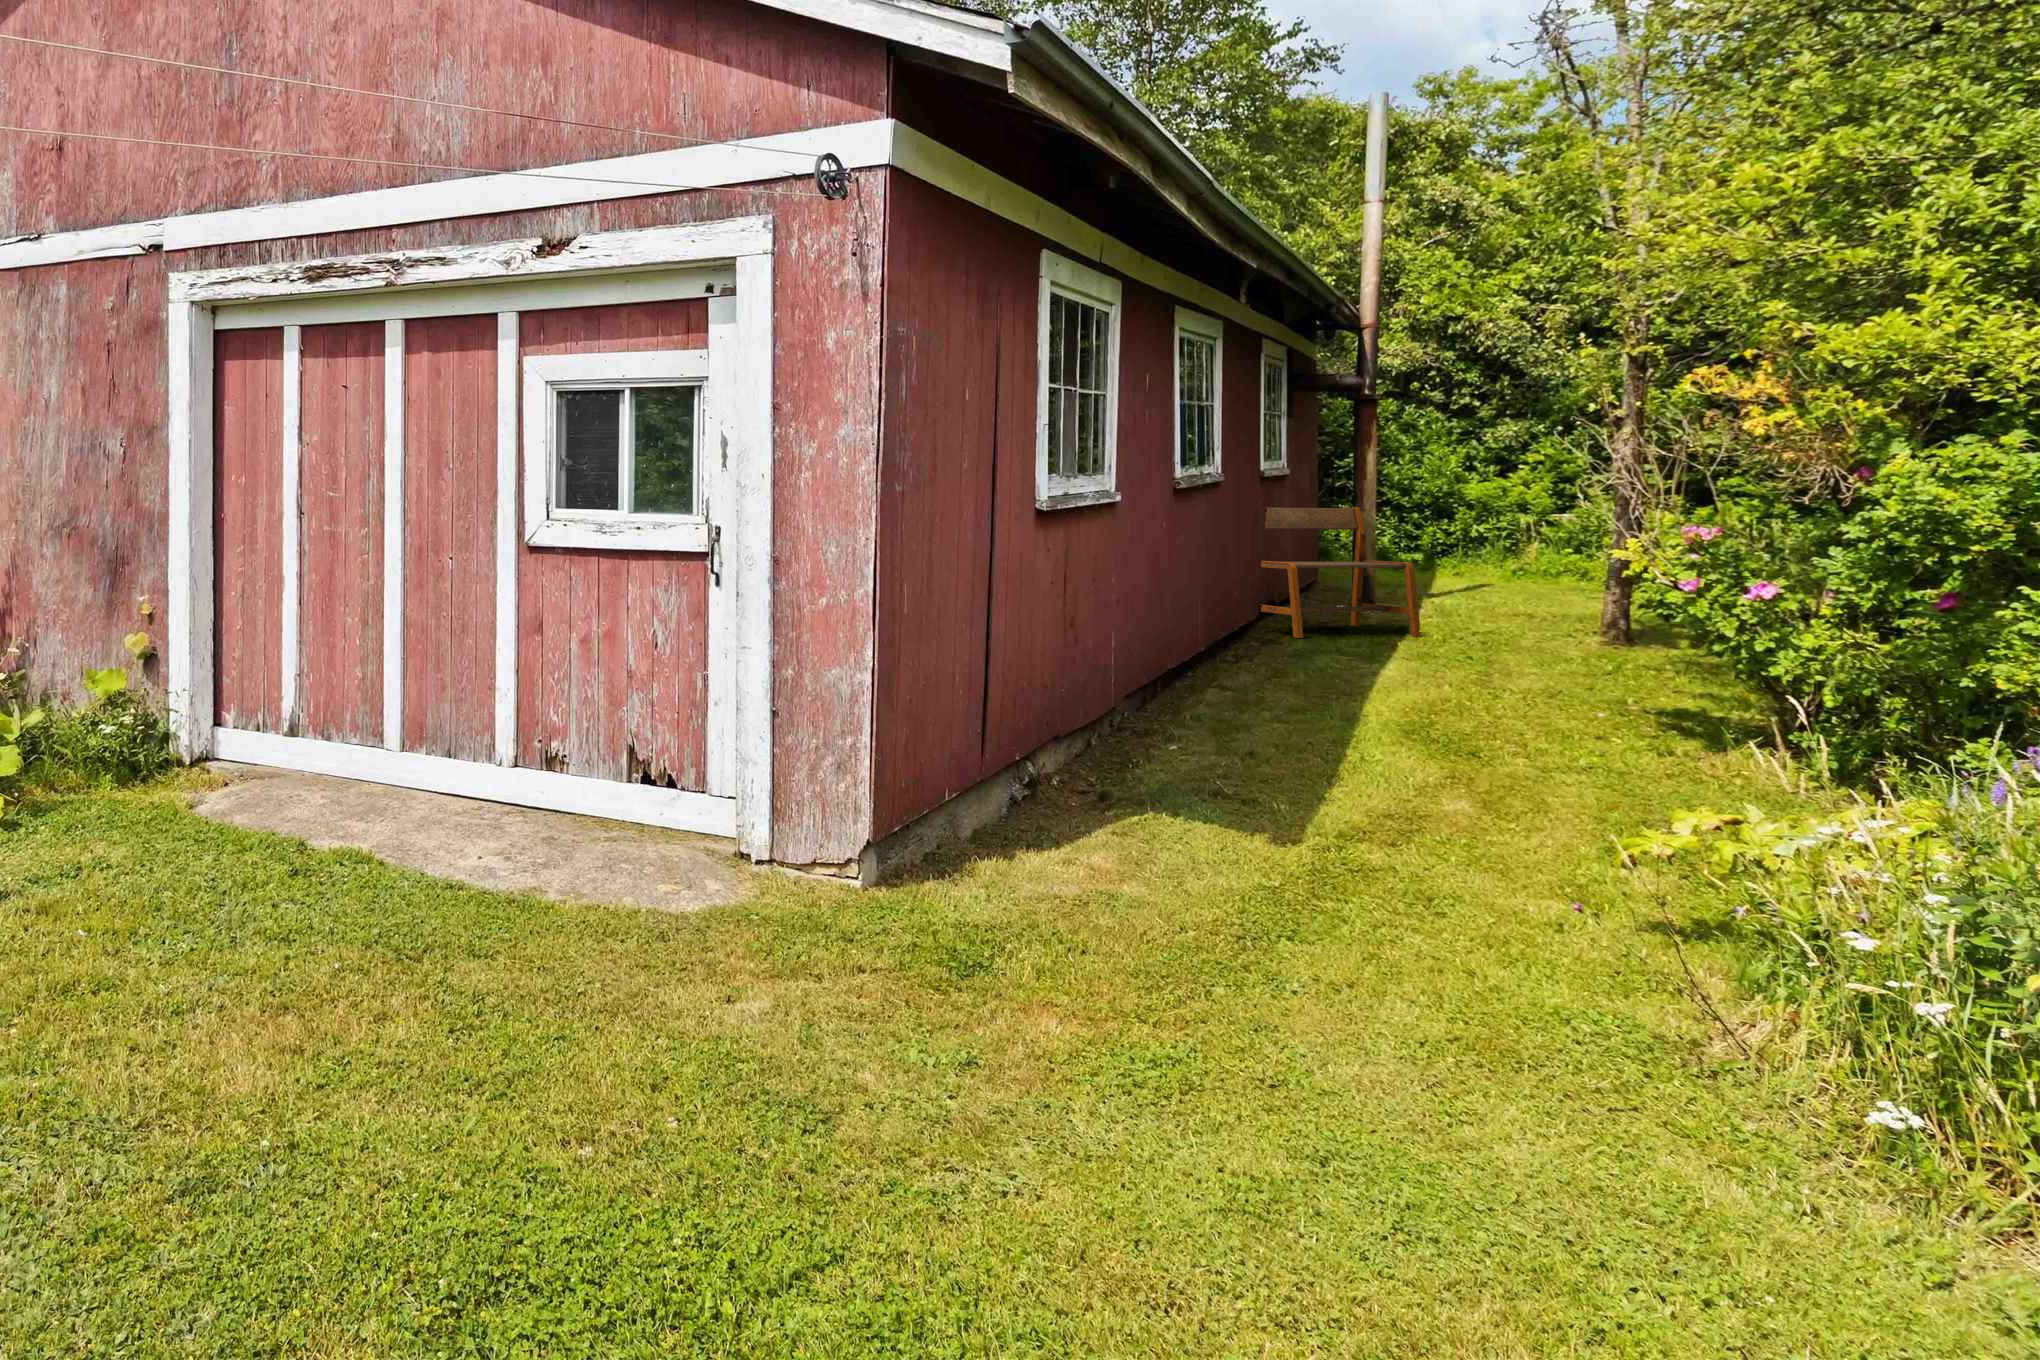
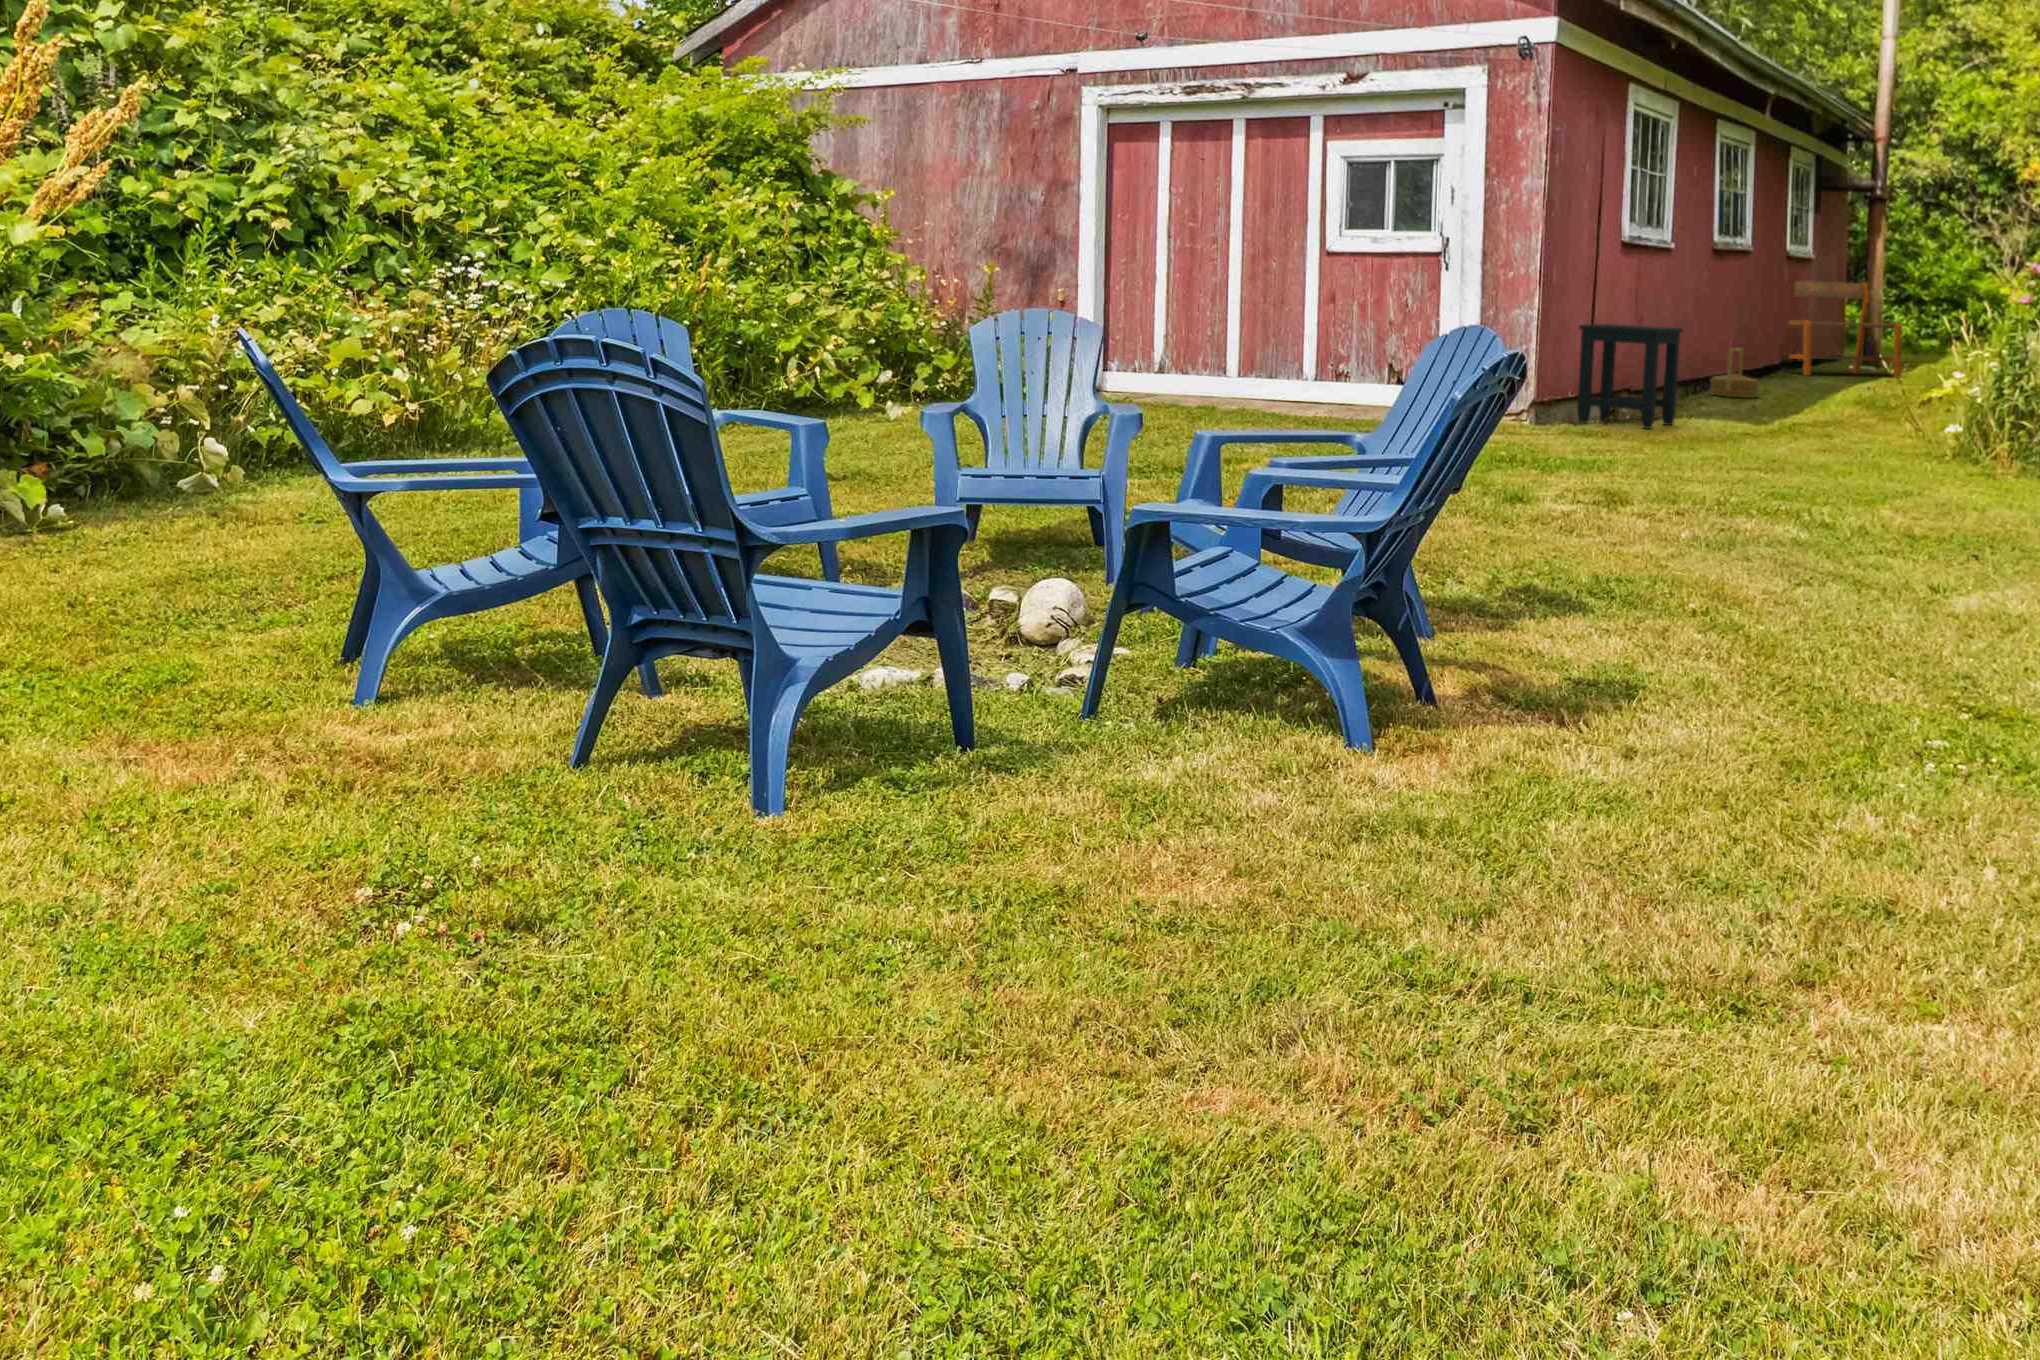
woven basket: none [1186,637,1261,719] -> present [1711,348,1759,398]
side table: none [973,660,1160,887] -> present [1577,324,1683,429]

